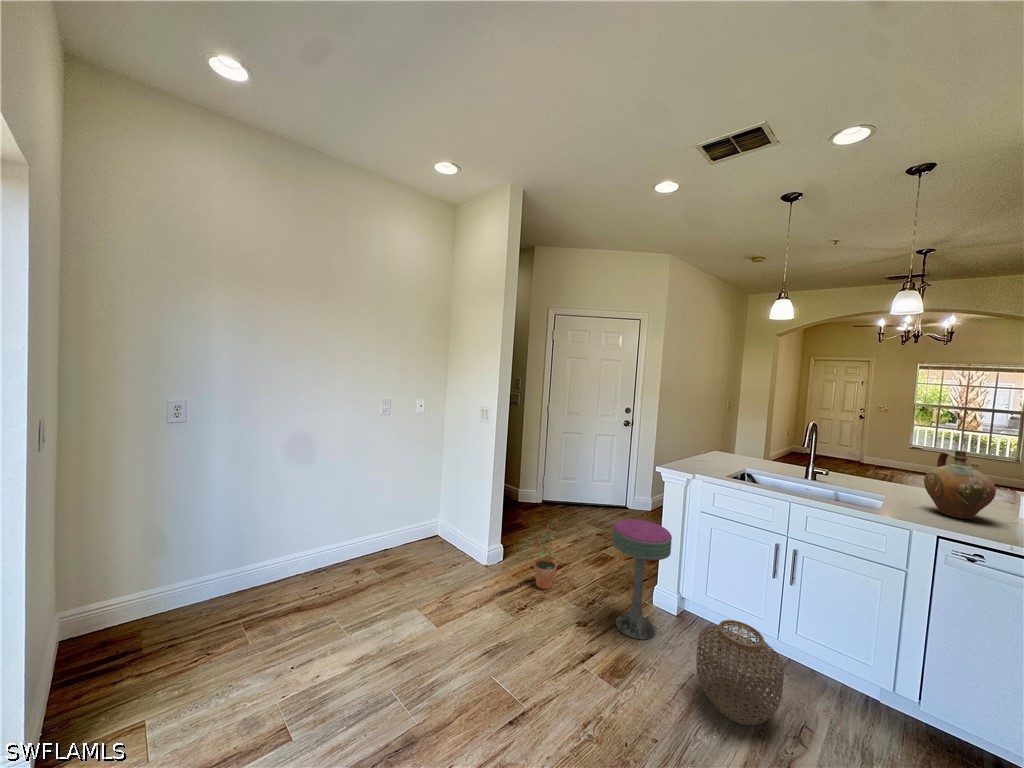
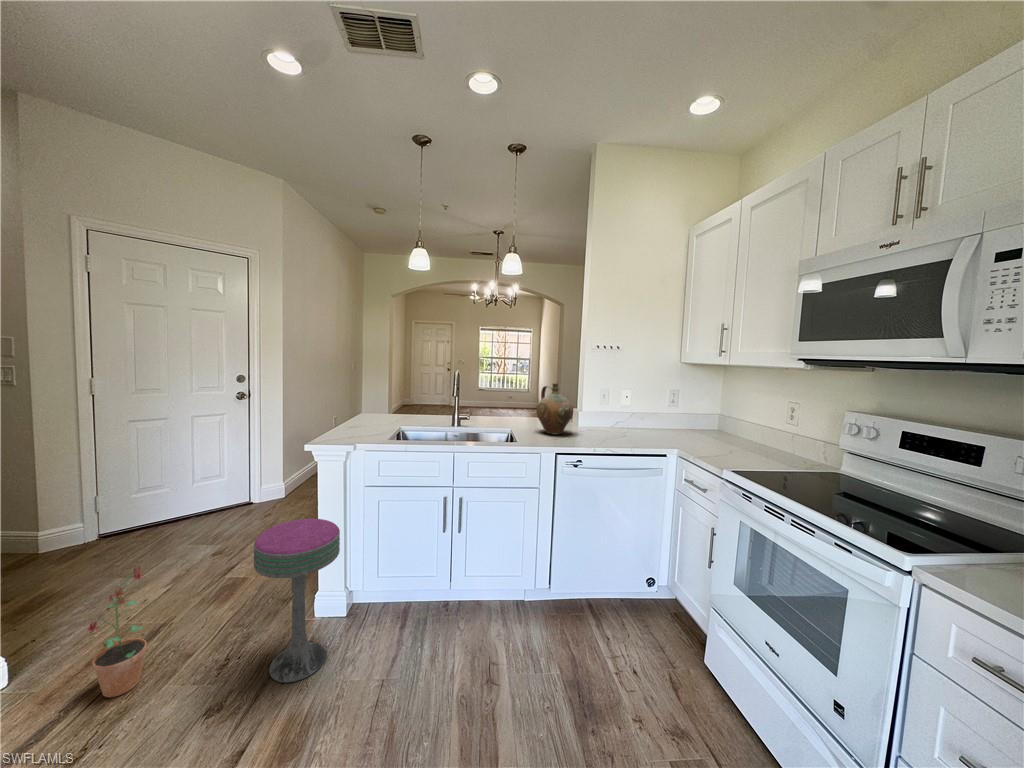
woven basket: present [696,620,784,725] -> none [389,593,473,706]

